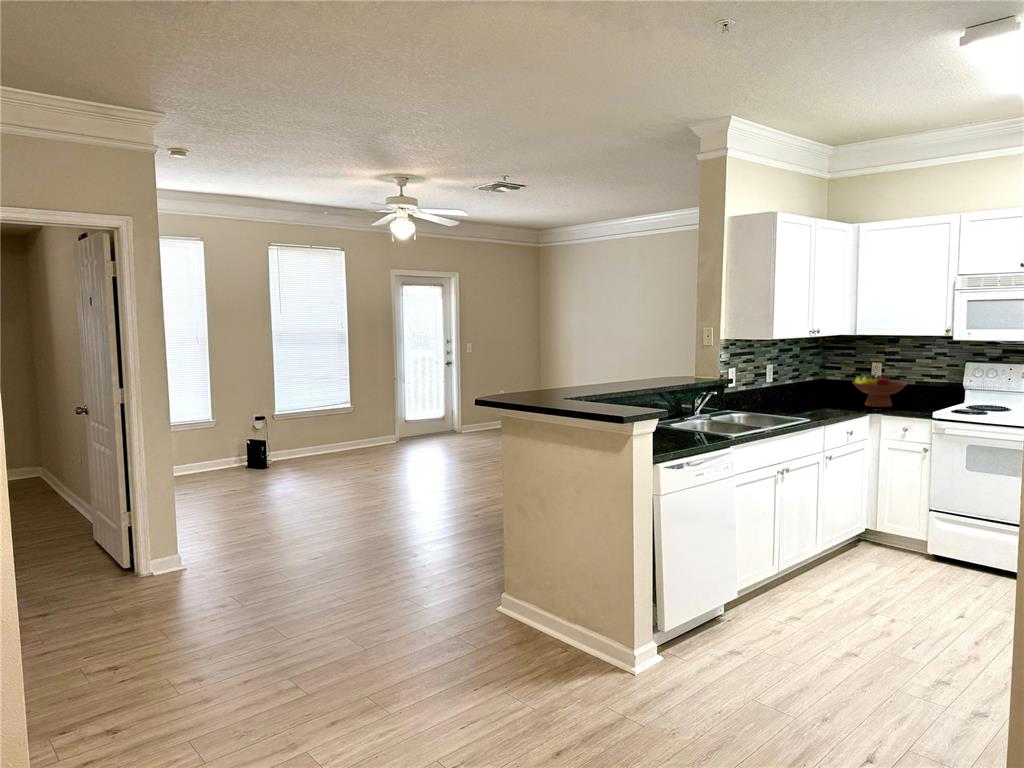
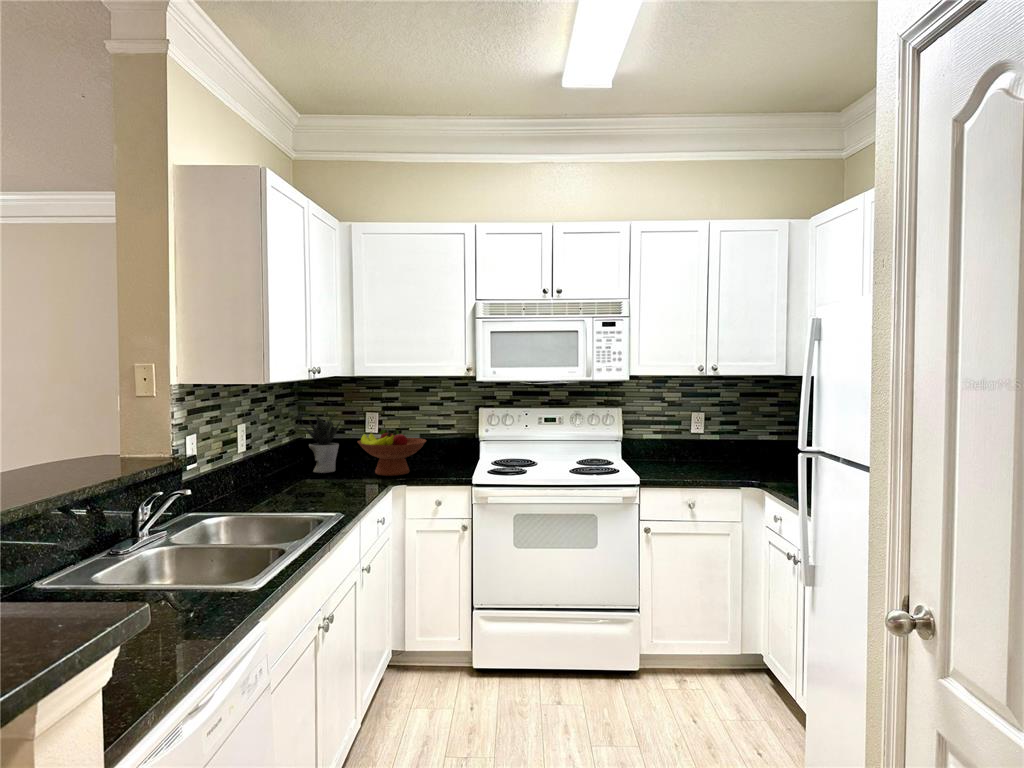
potted plant: none [819,360,851,403] -> present [304,412,341,473]

